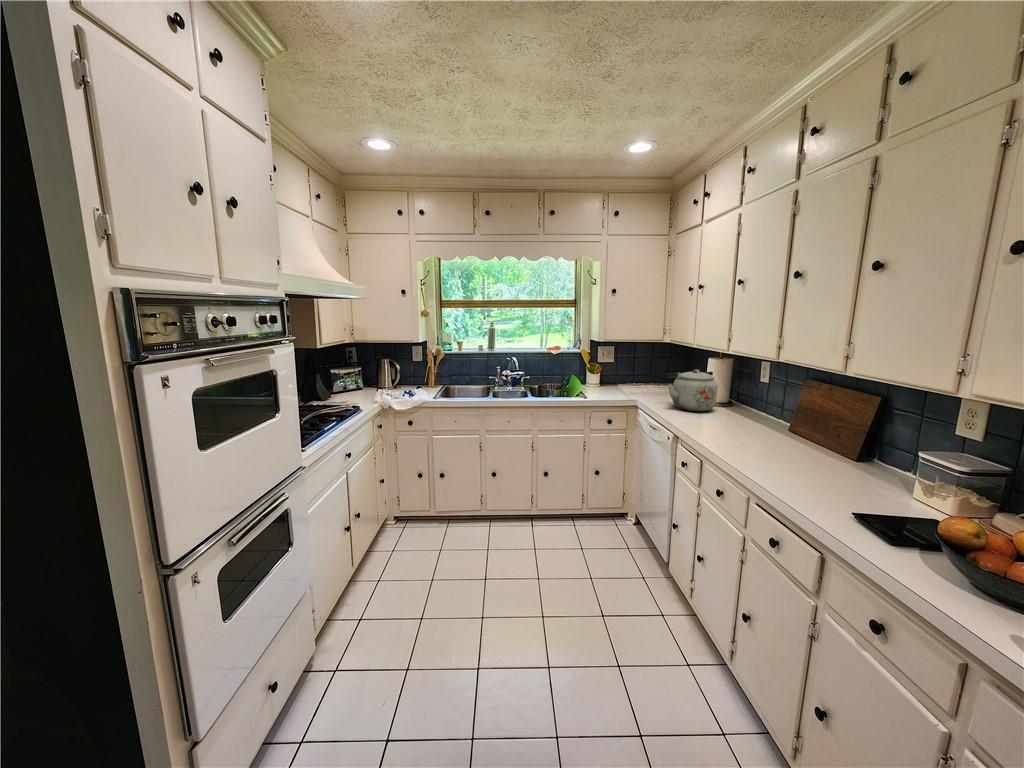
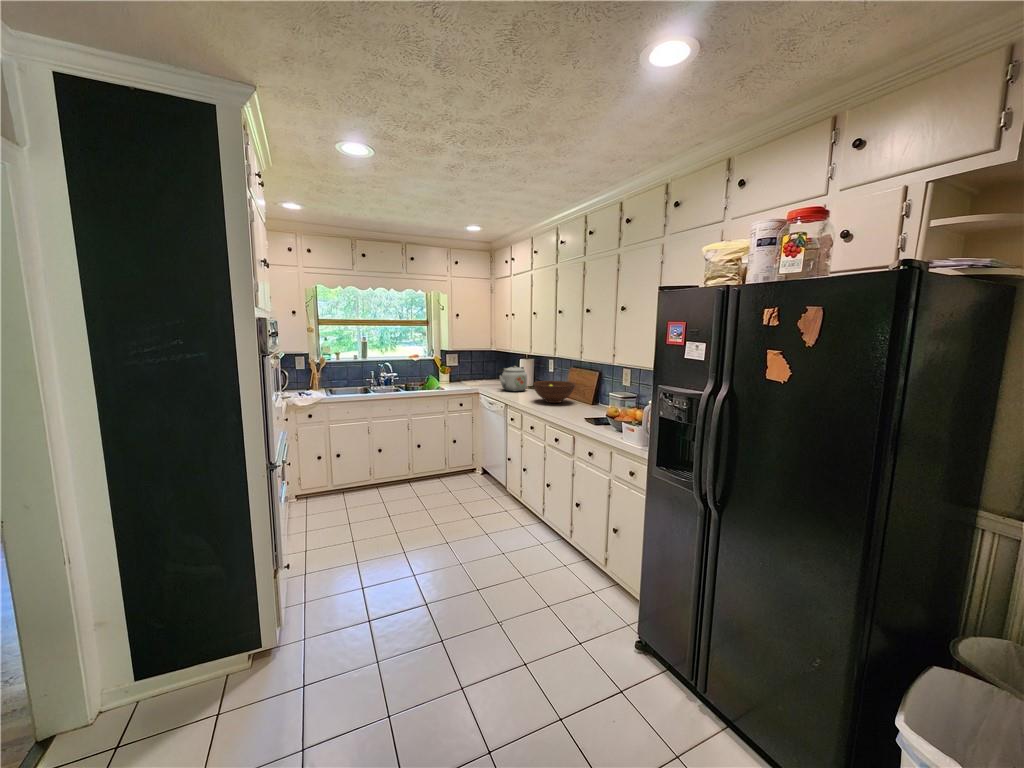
fruit bowl: none [729,403,820,449] -> present [533,381,575,403]

